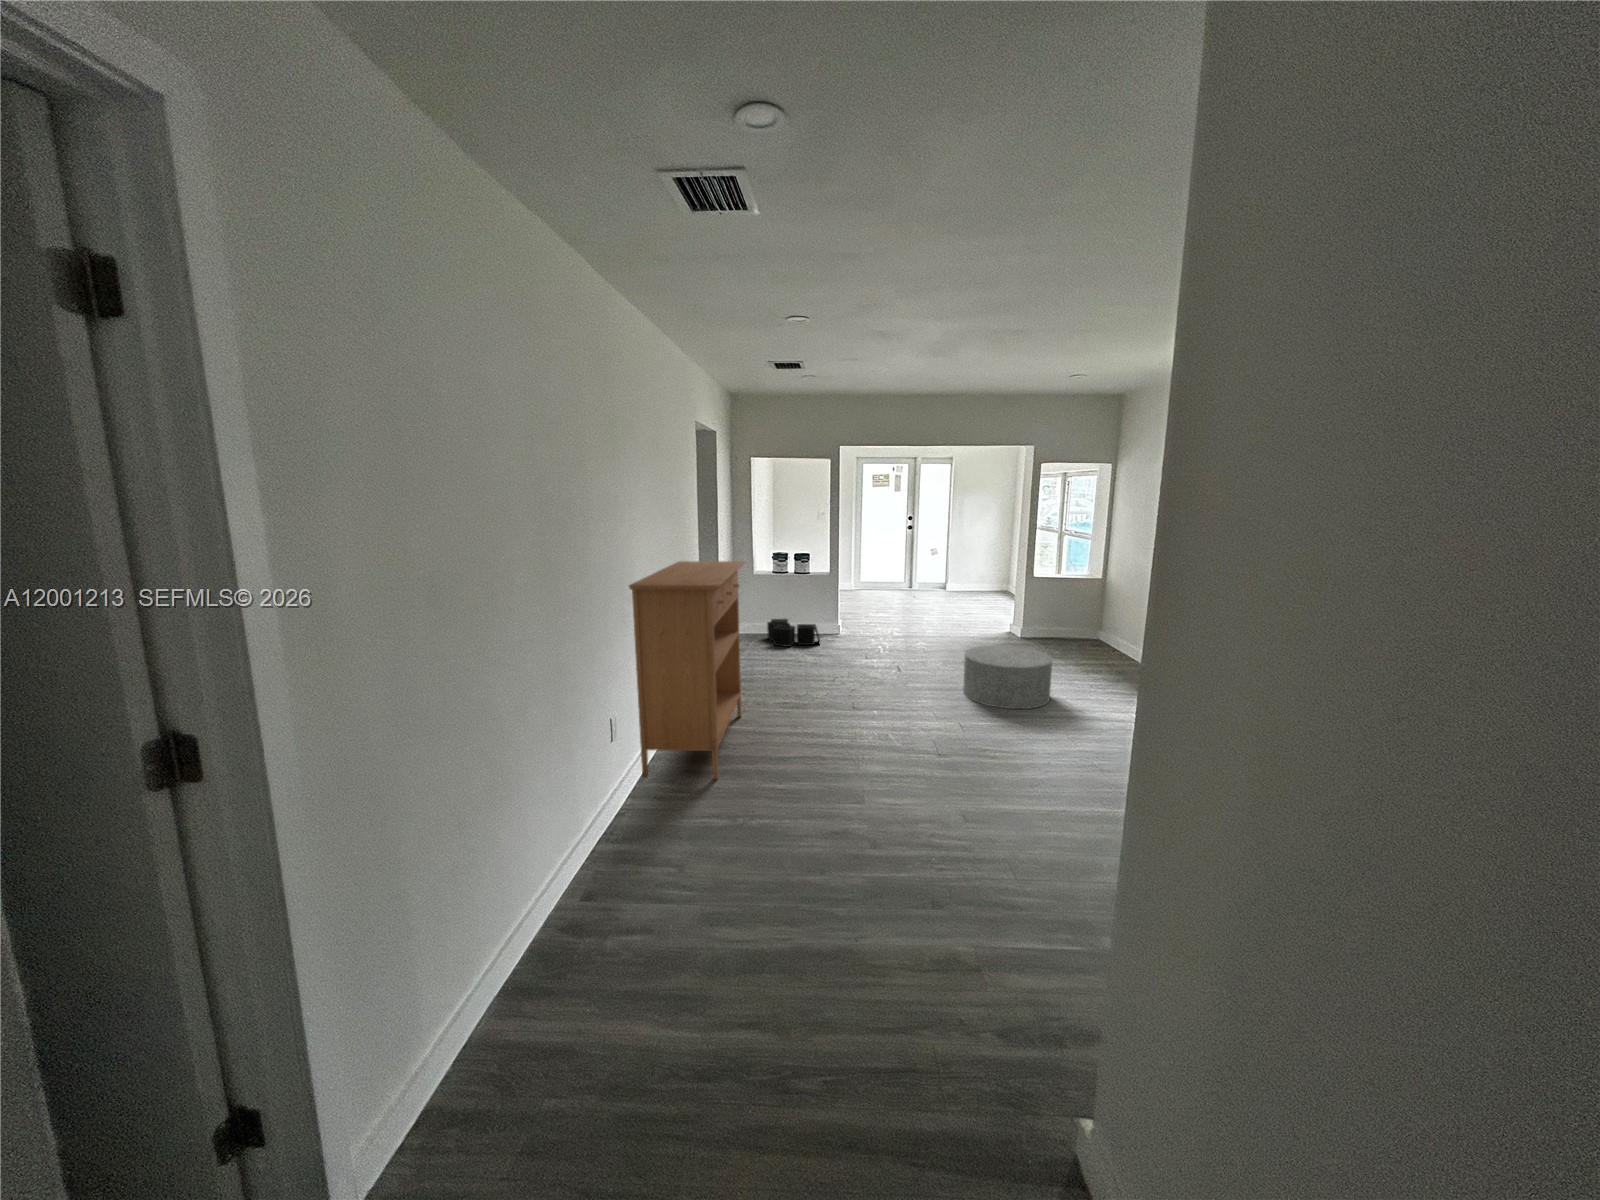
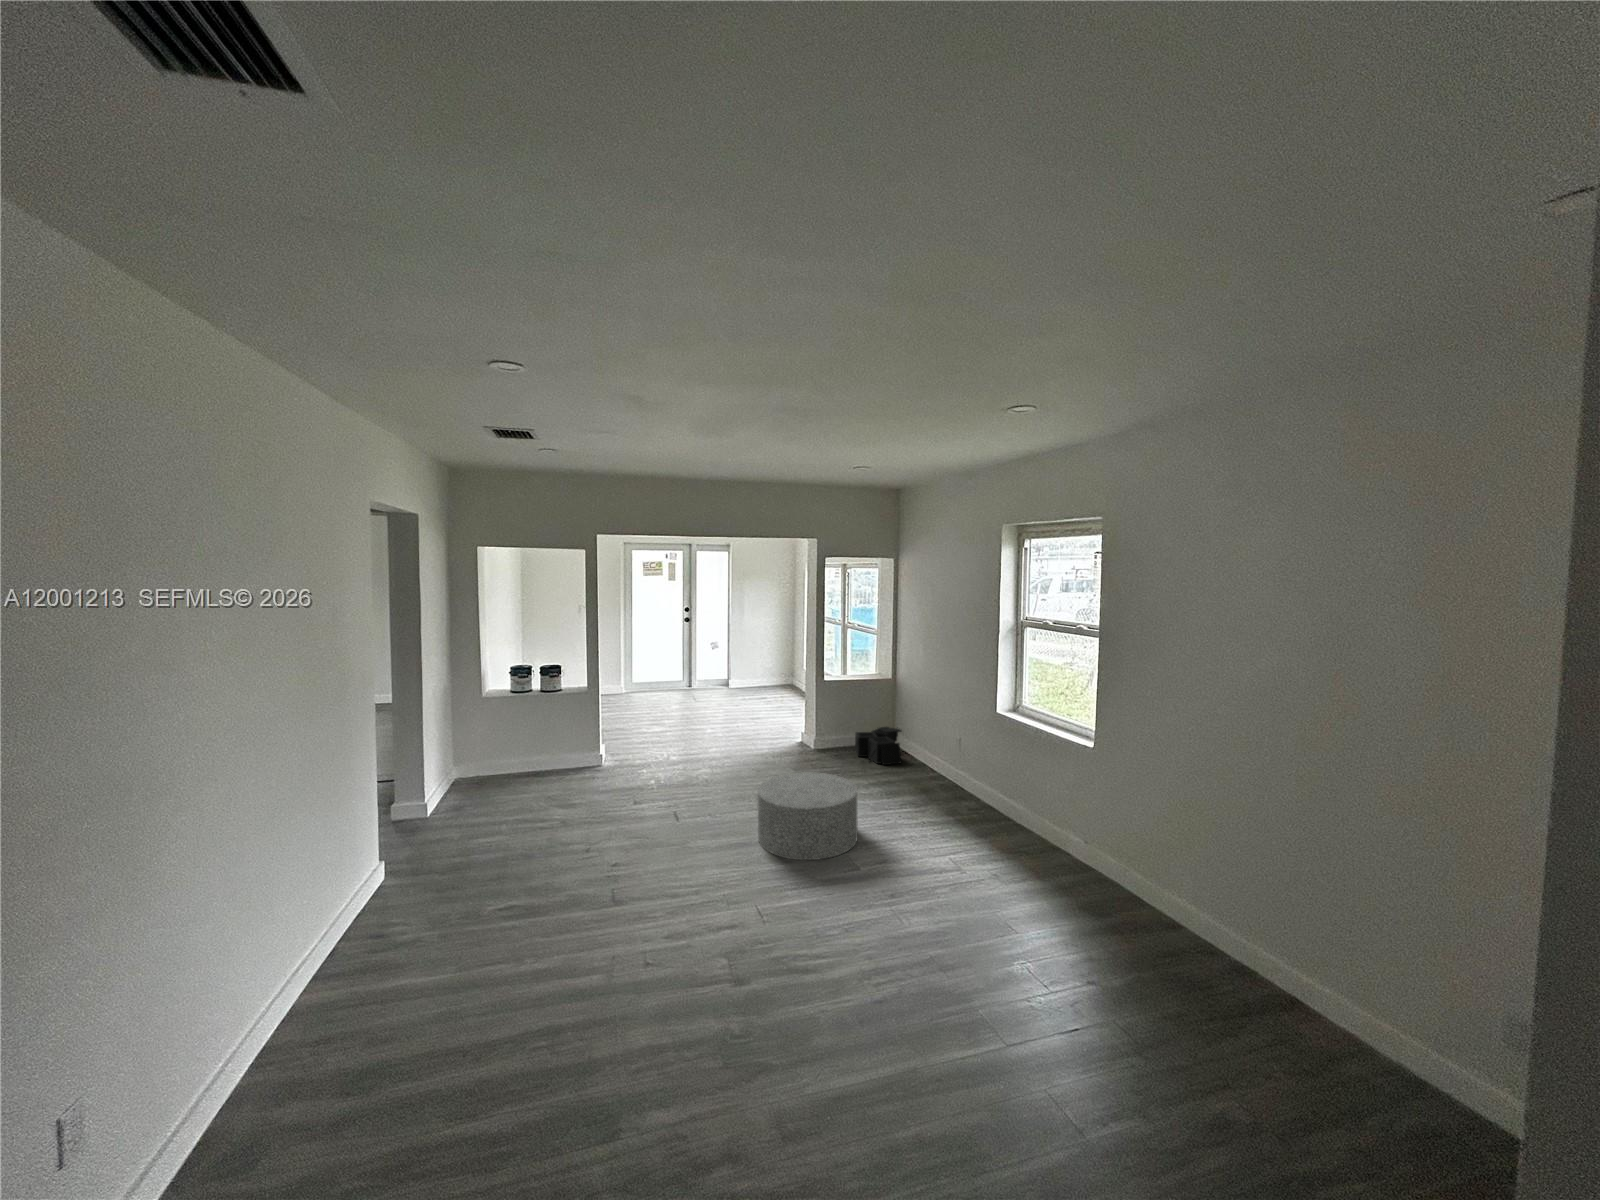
console table: present [629,561,745,779] -> none [149,709,441,1167]
storage bin: present [767,619,820,647] -> present [855,727,902,765]

